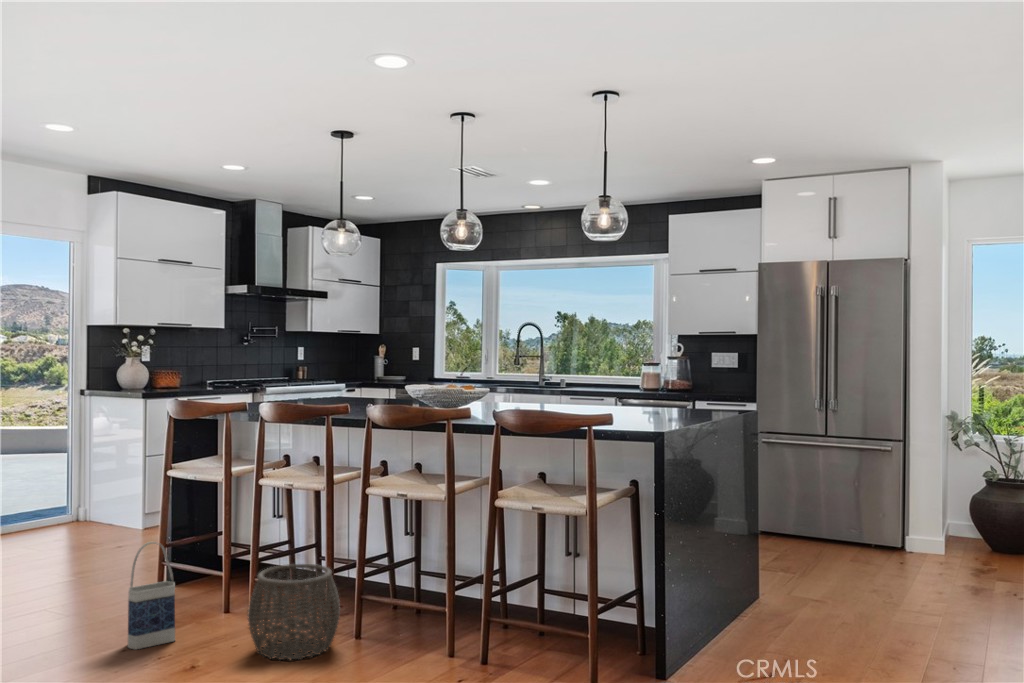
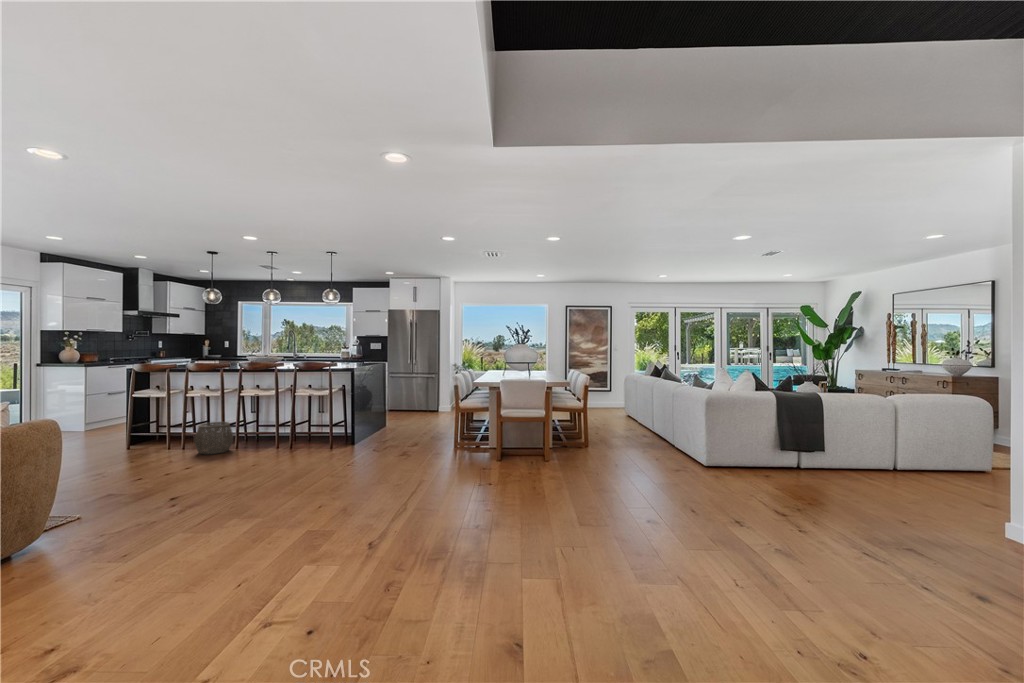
bag: present [128,542,175,649] -> none [135,418,157,460]

